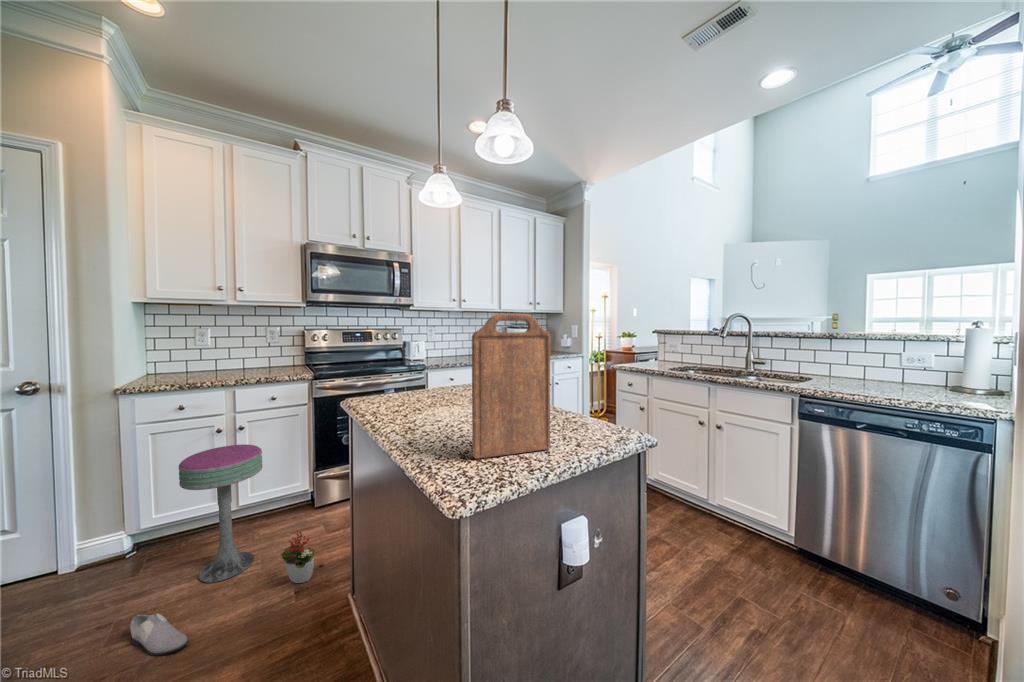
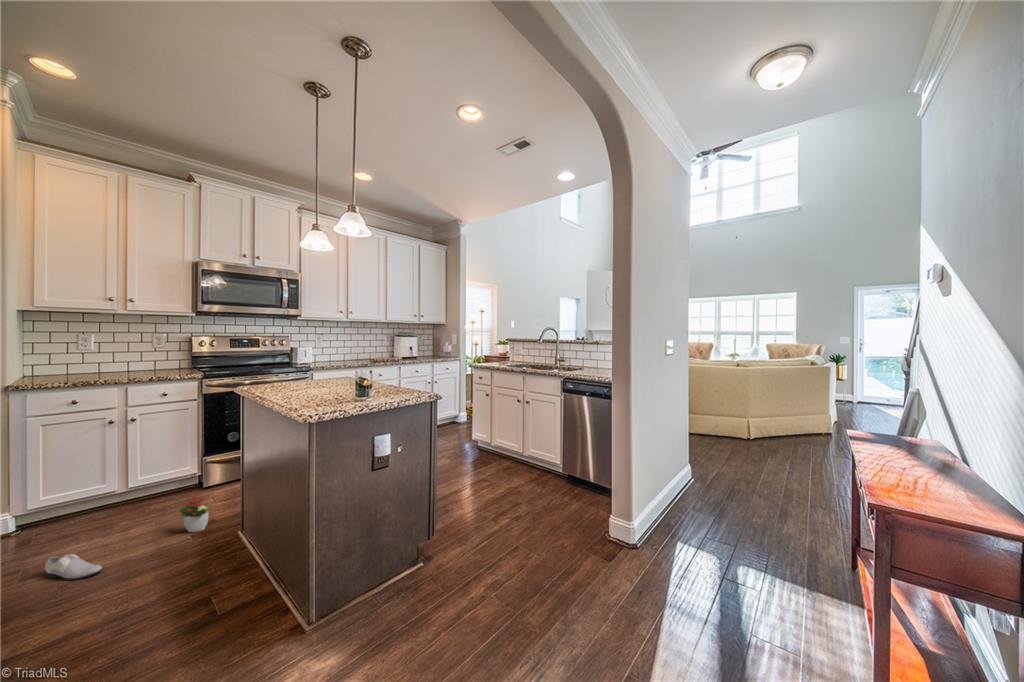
cutting board: present [472,314,550,459] -> none [324,327,371,403]
bar stool: present [179,444,262,583] -> none [81,431,159,541]

